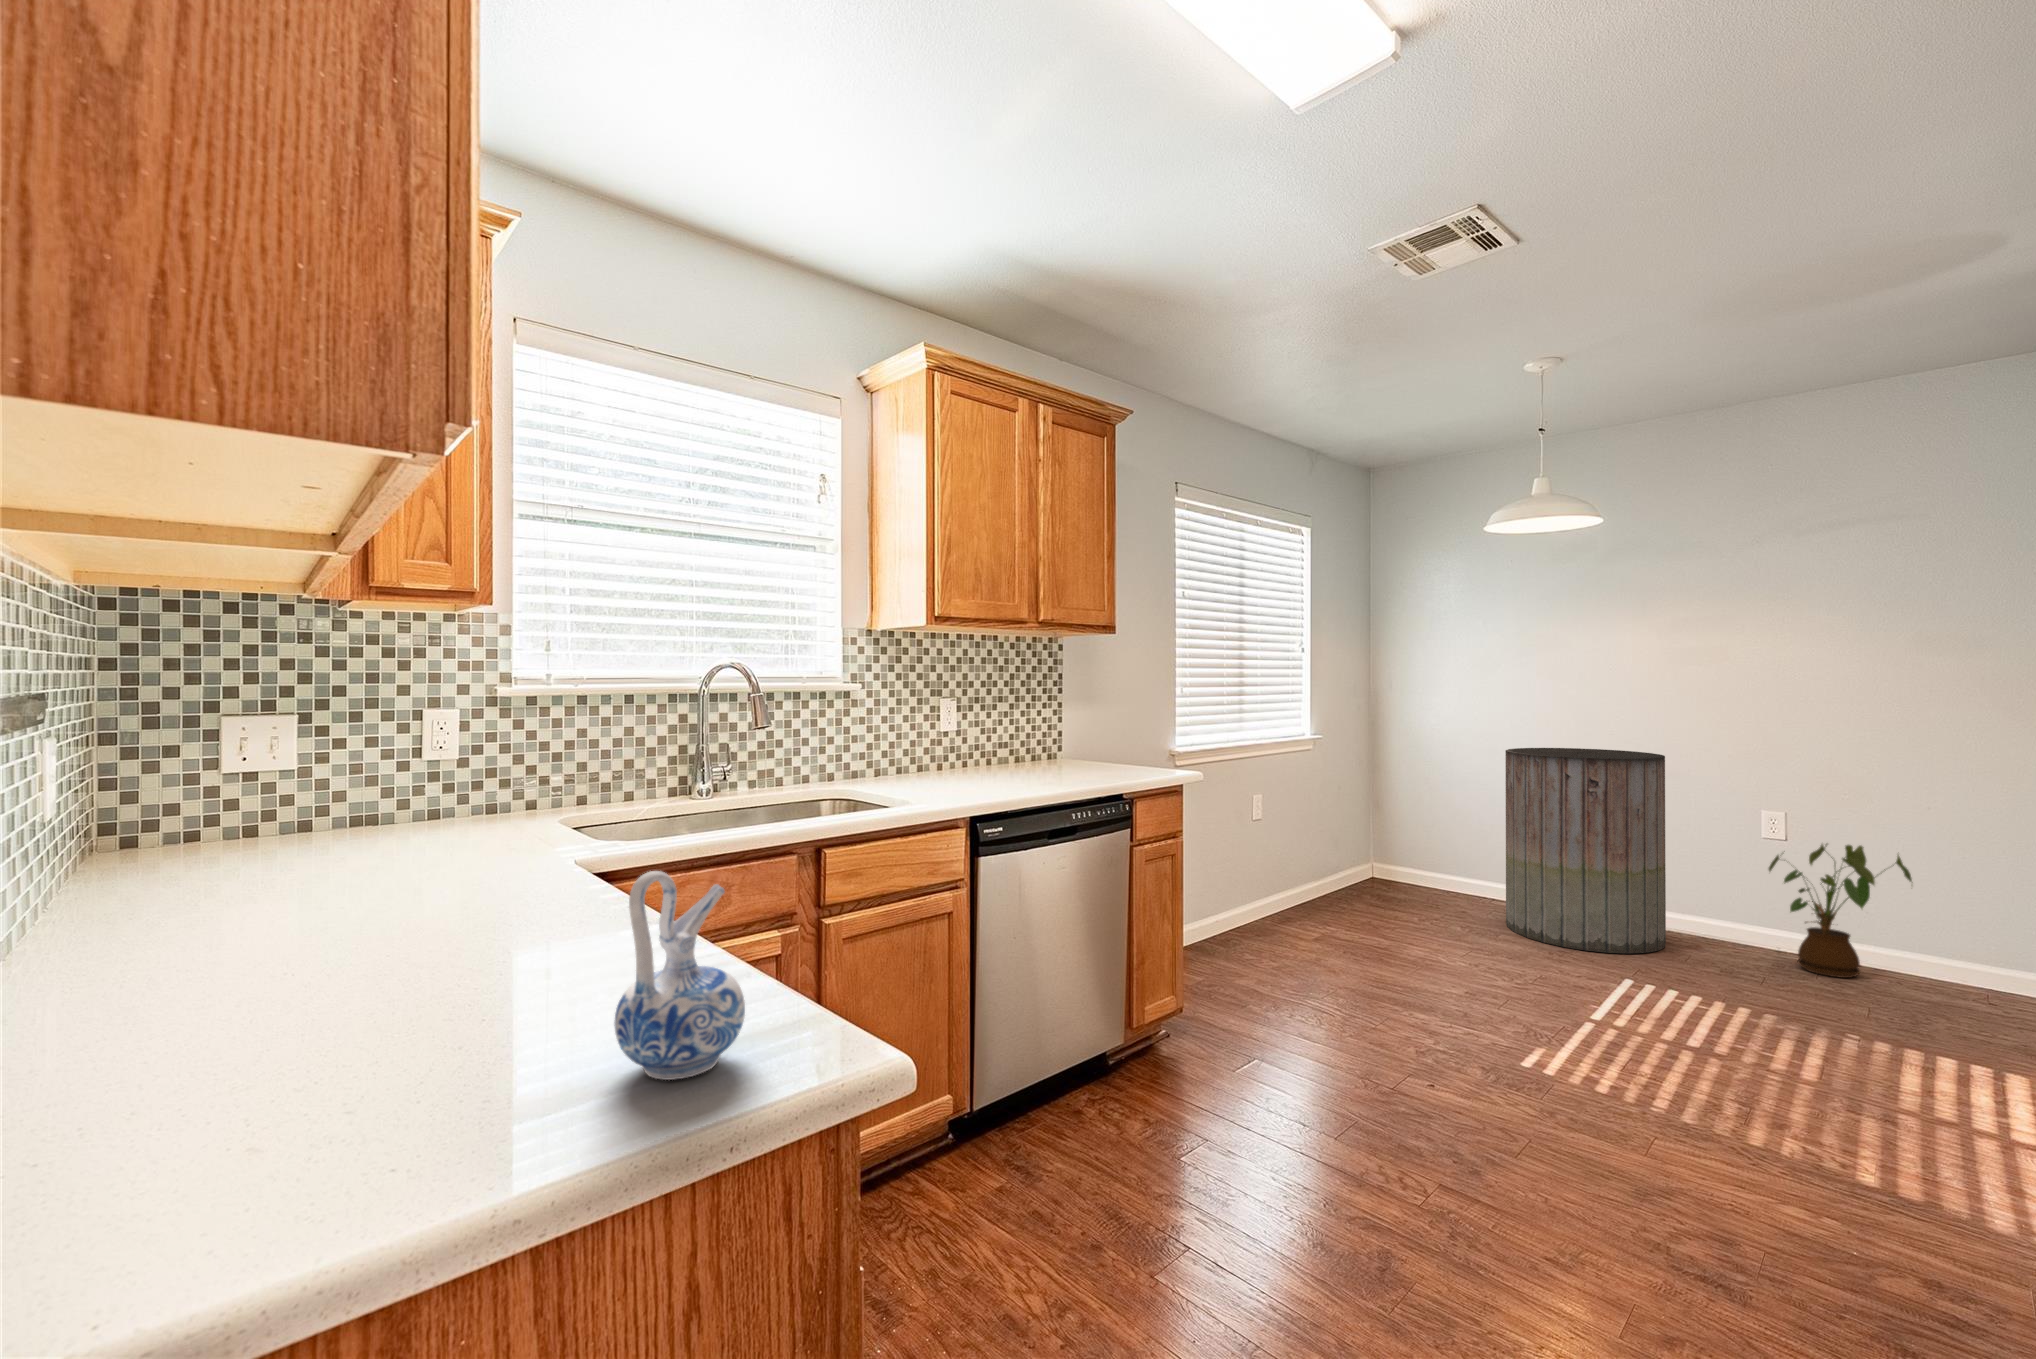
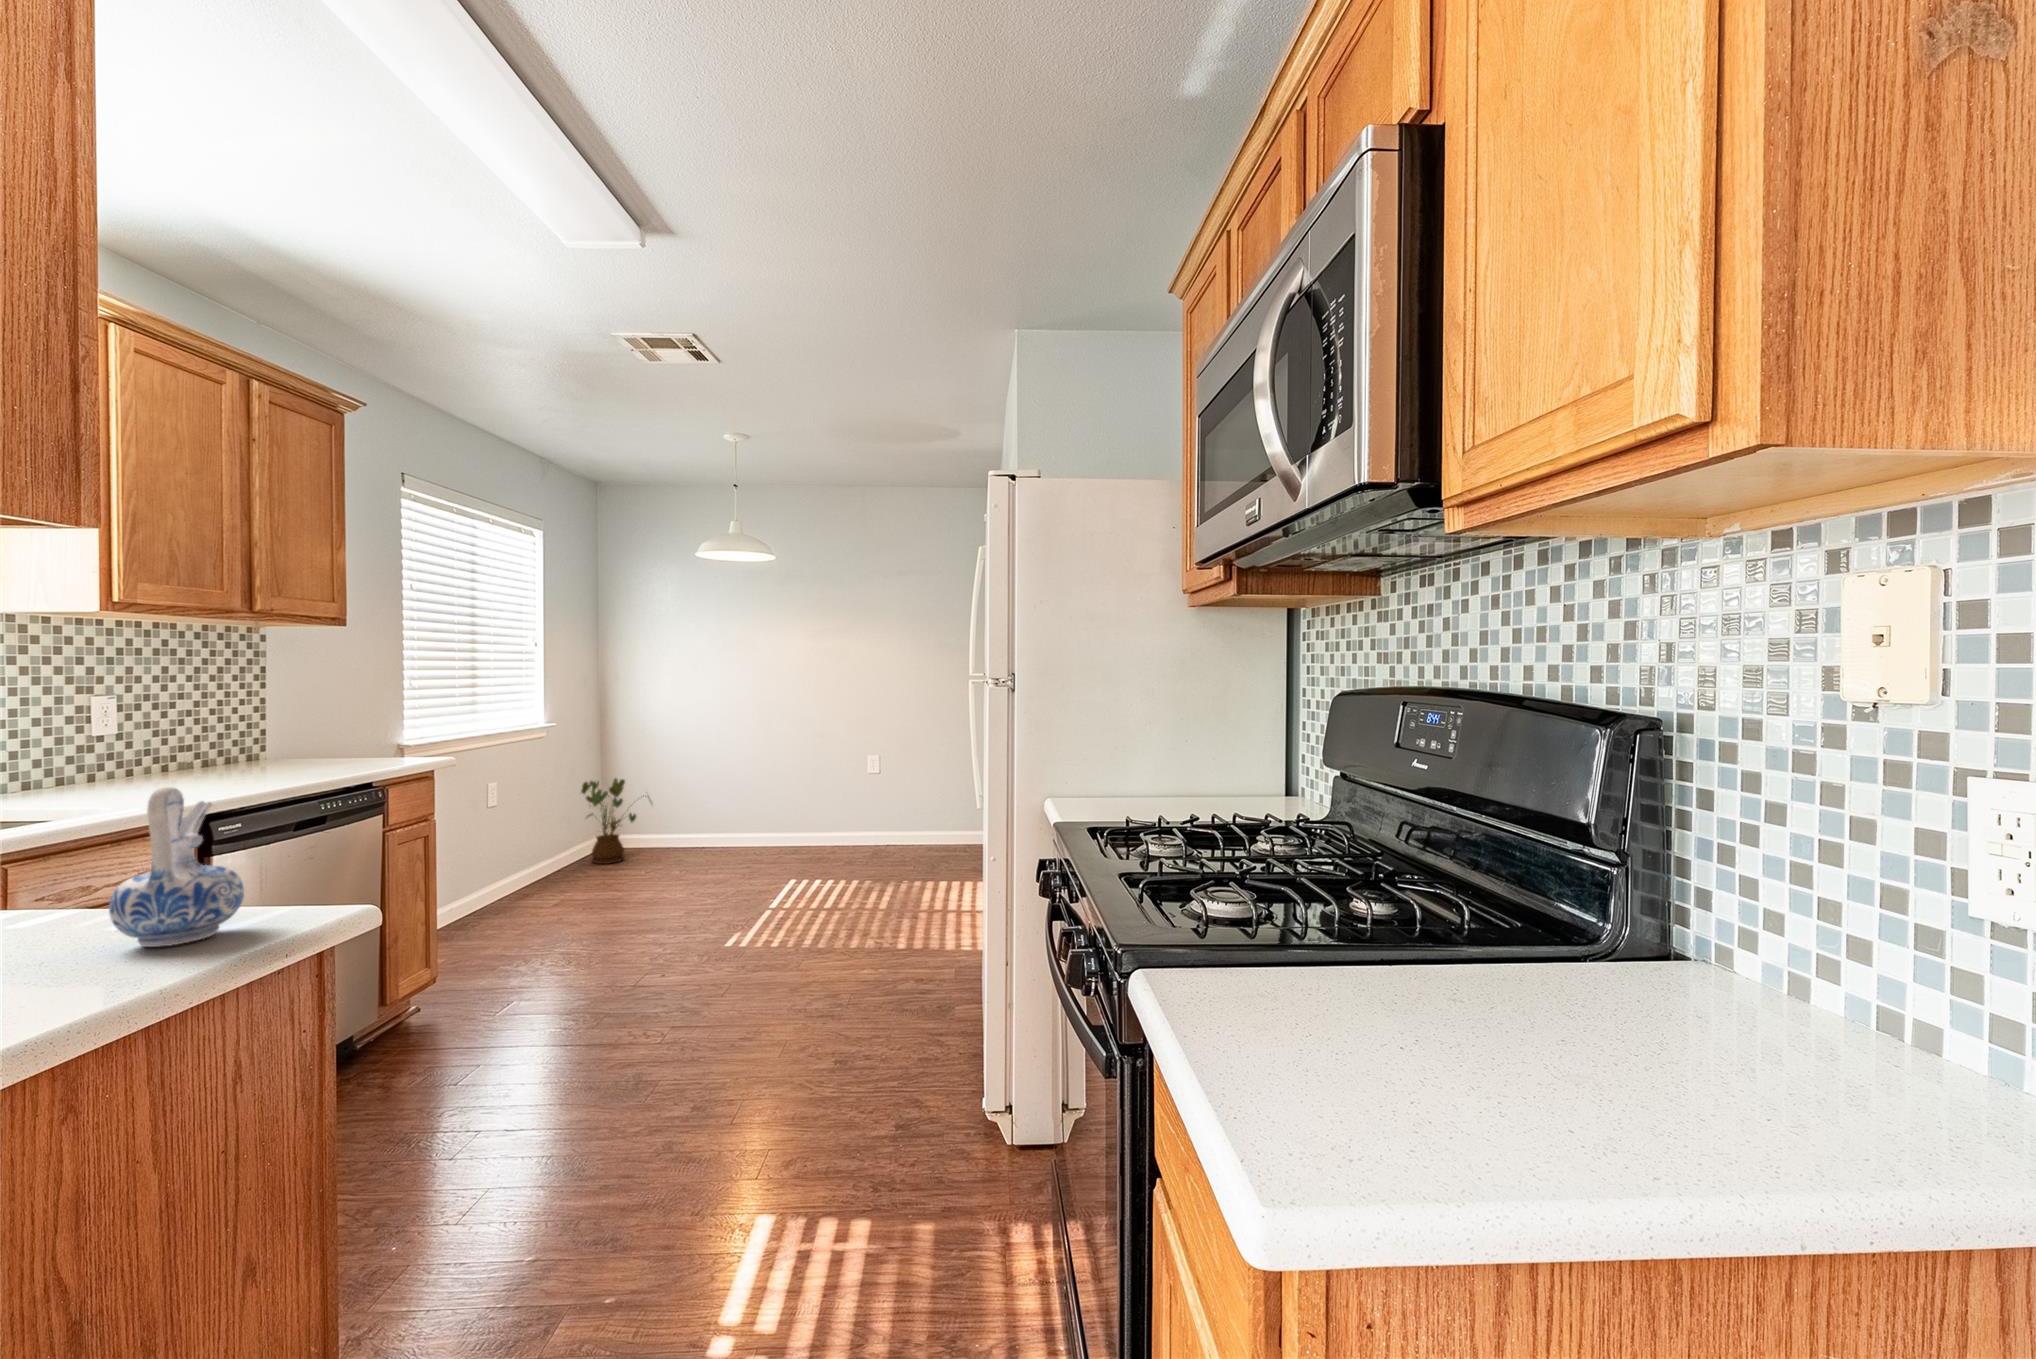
trash can: present [1505,748,1666,954] -> none [708,725,812,868]
house plant: present [1769,844,1912,978] -> present [581,778,646,864]

